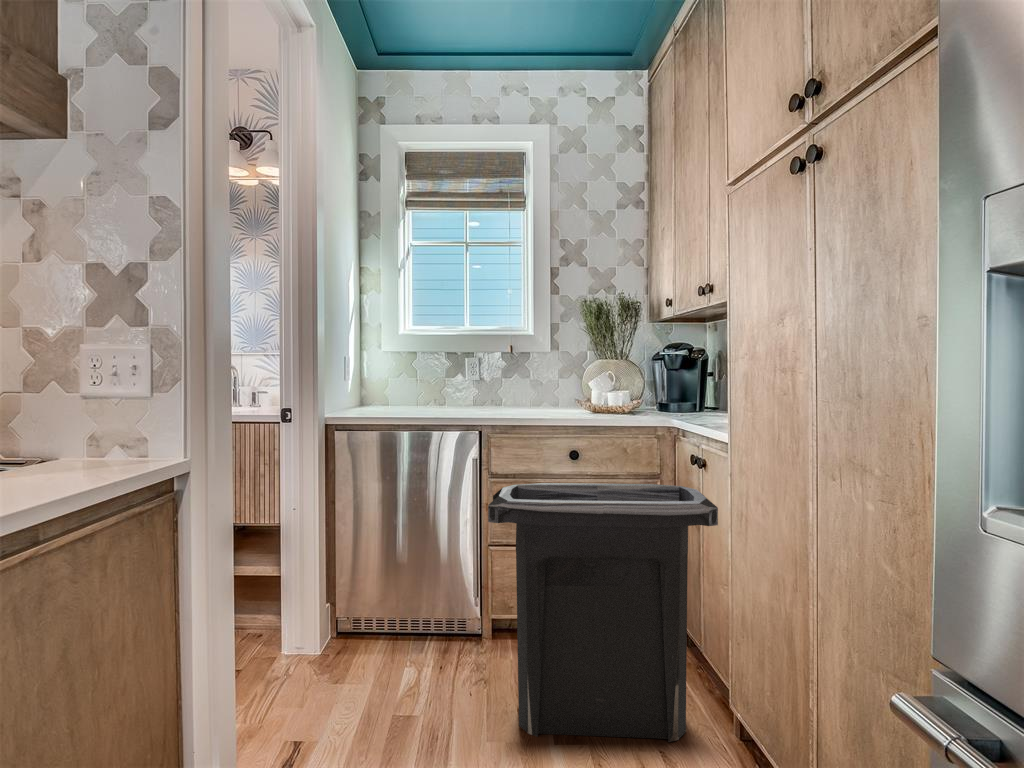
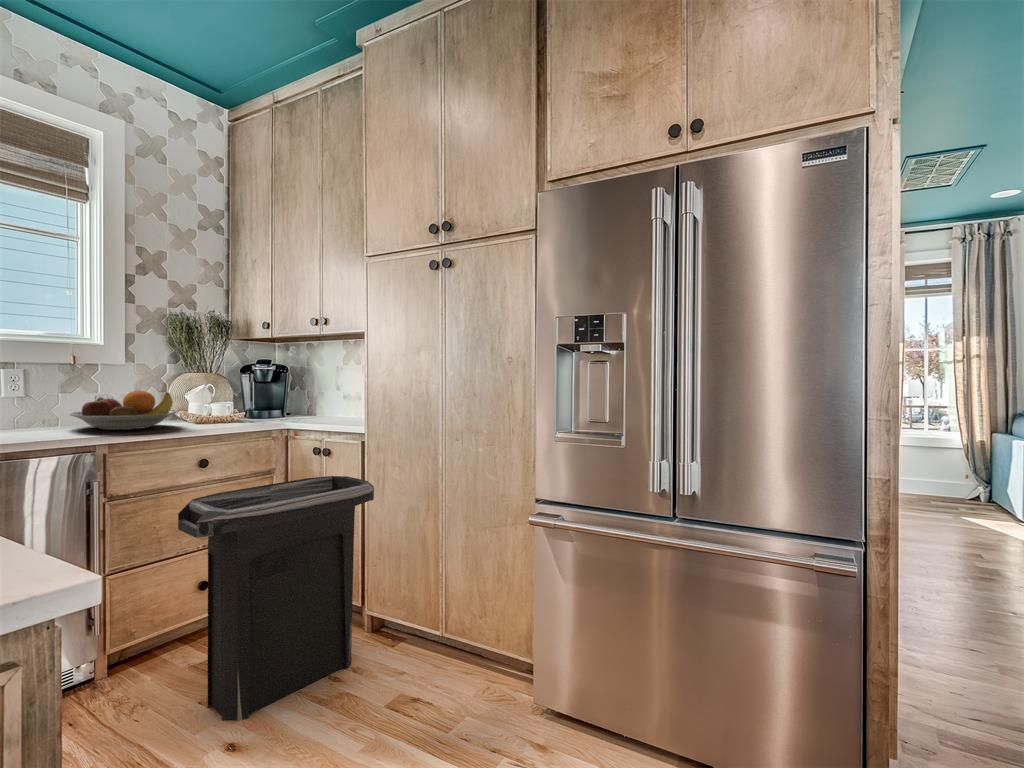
fruit bowl: none [480,377,563,414] -> present [69,390,177,430]

